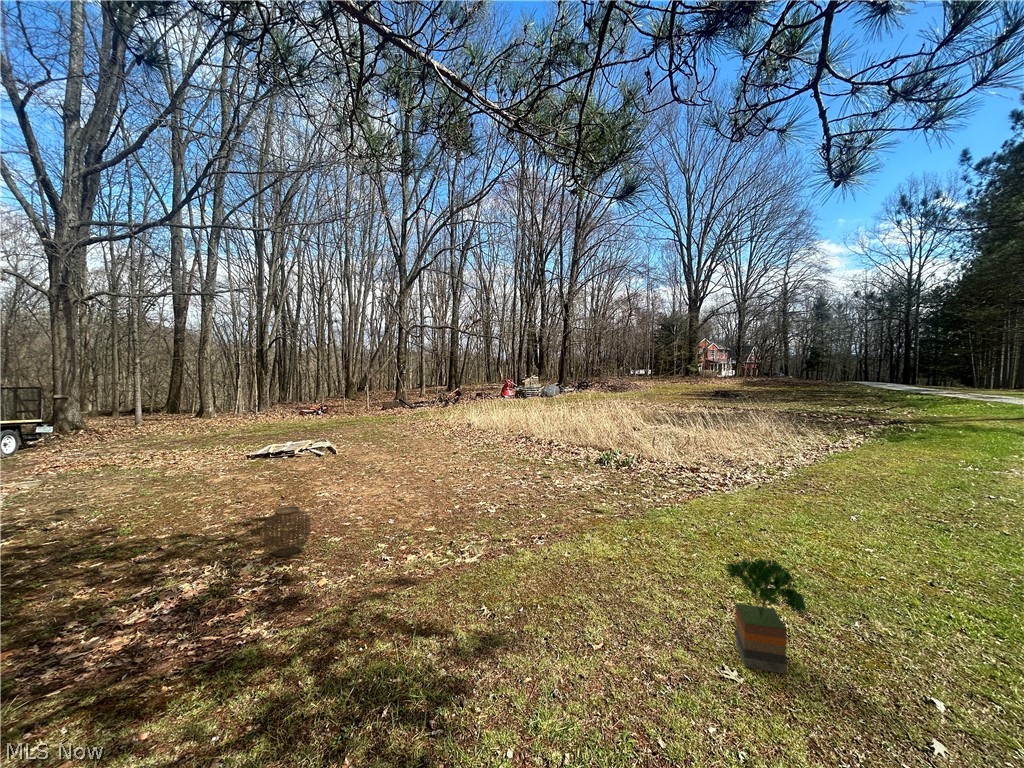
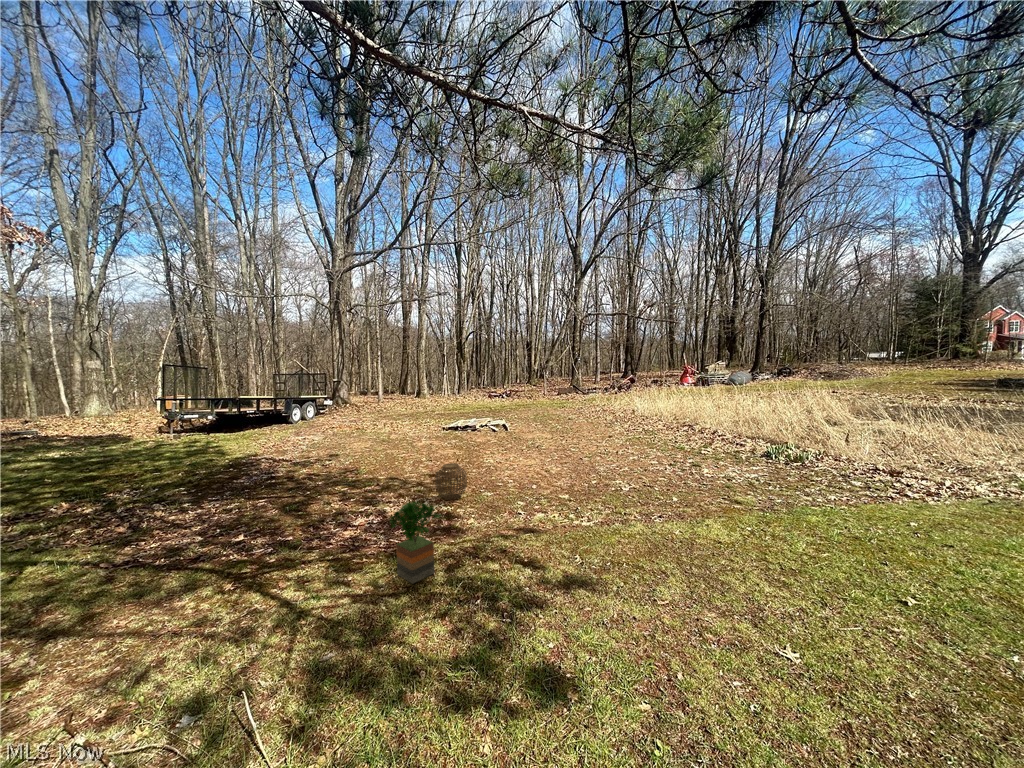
potted tree: present [726,559,807,674] -> present [390,502,441,584]

